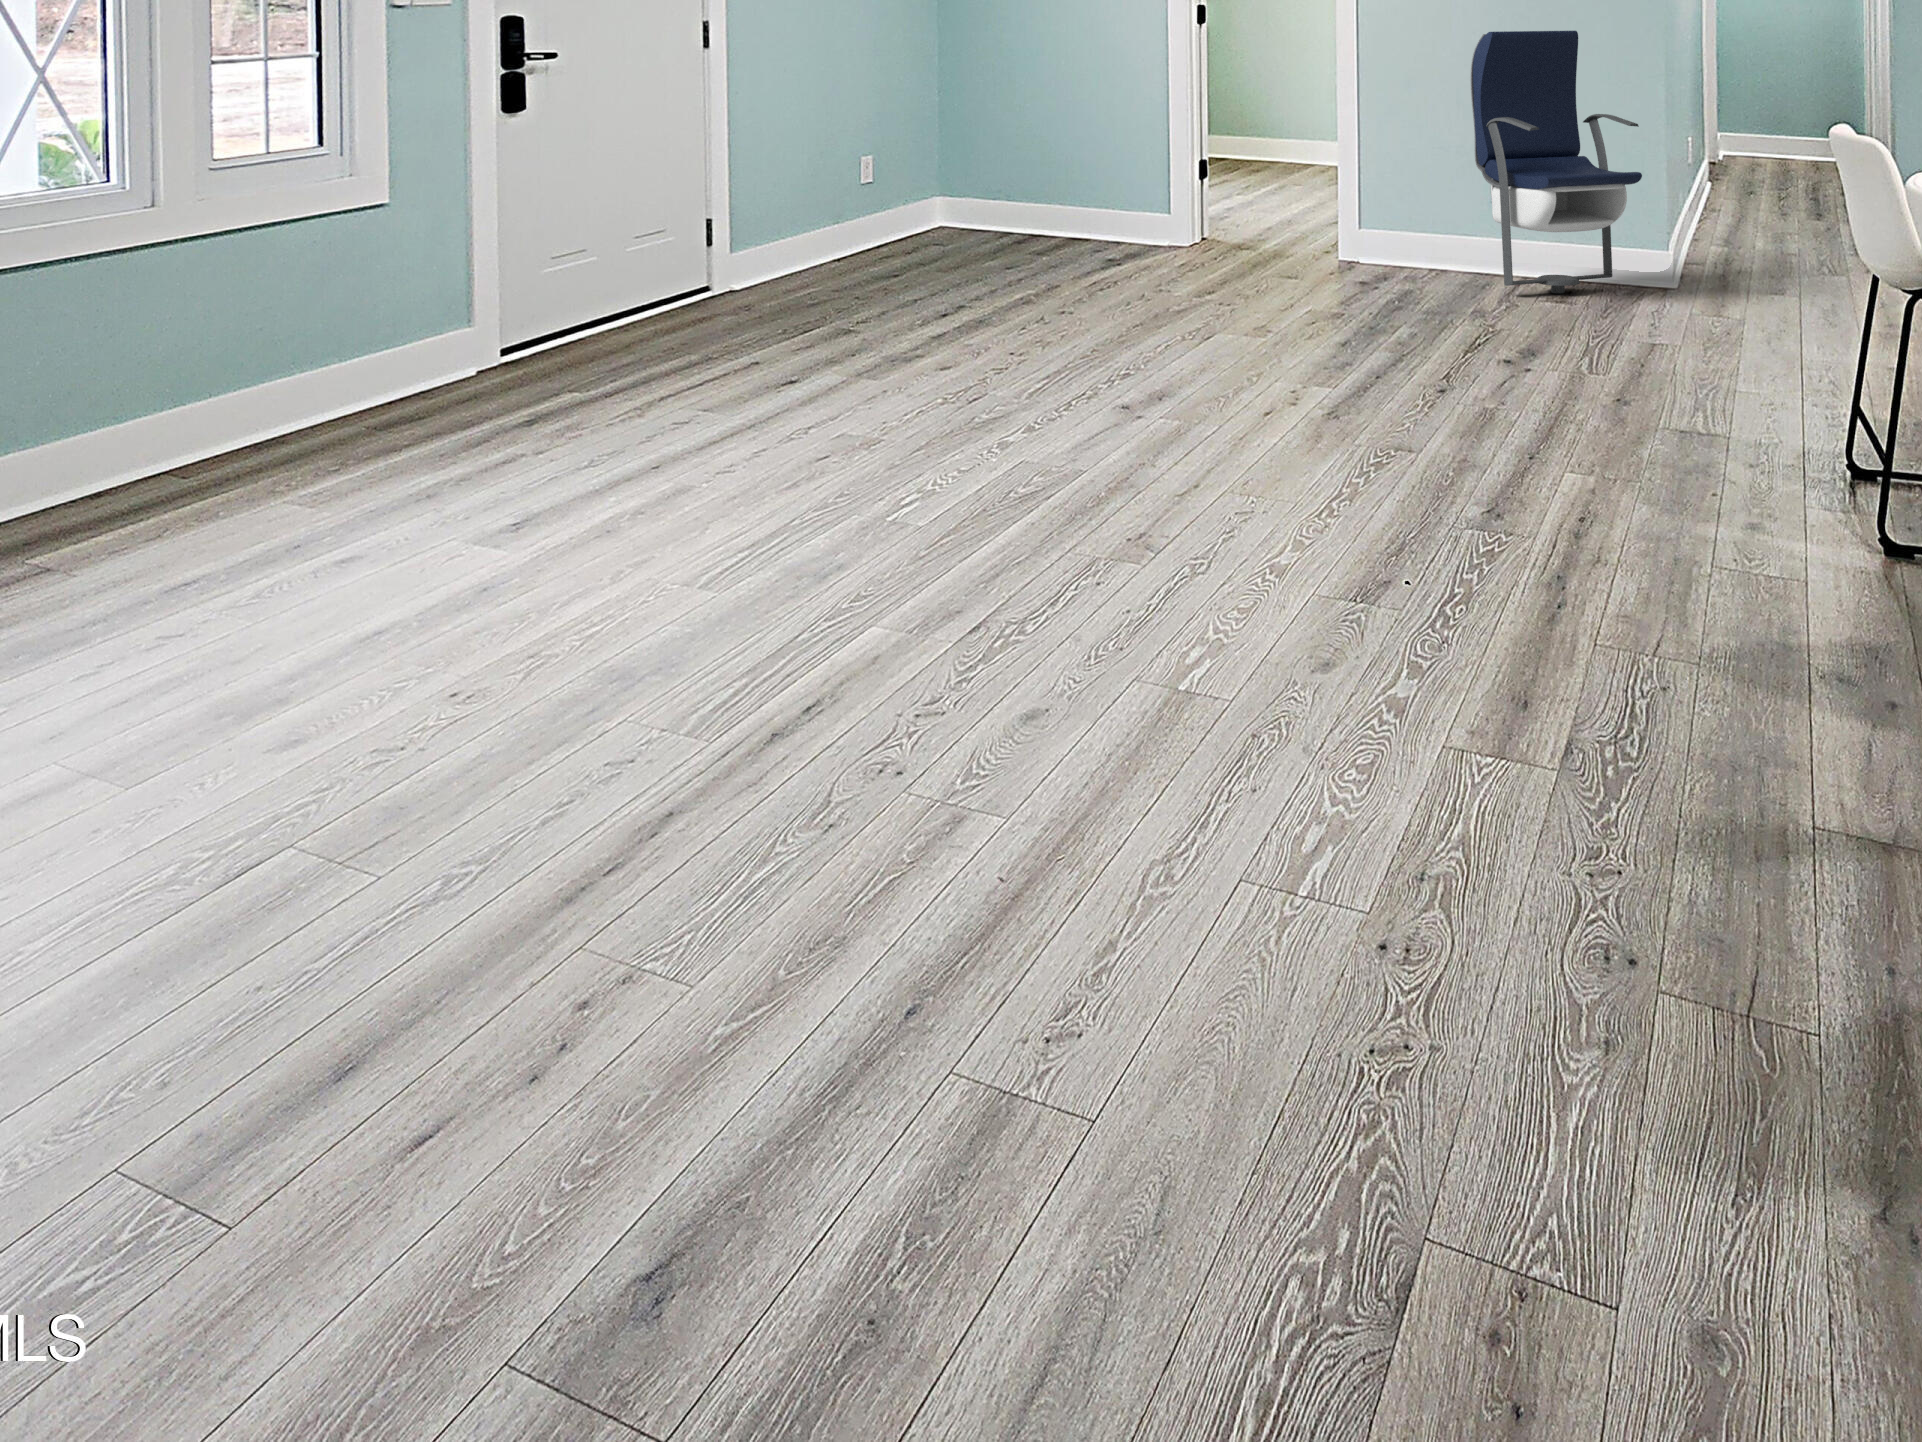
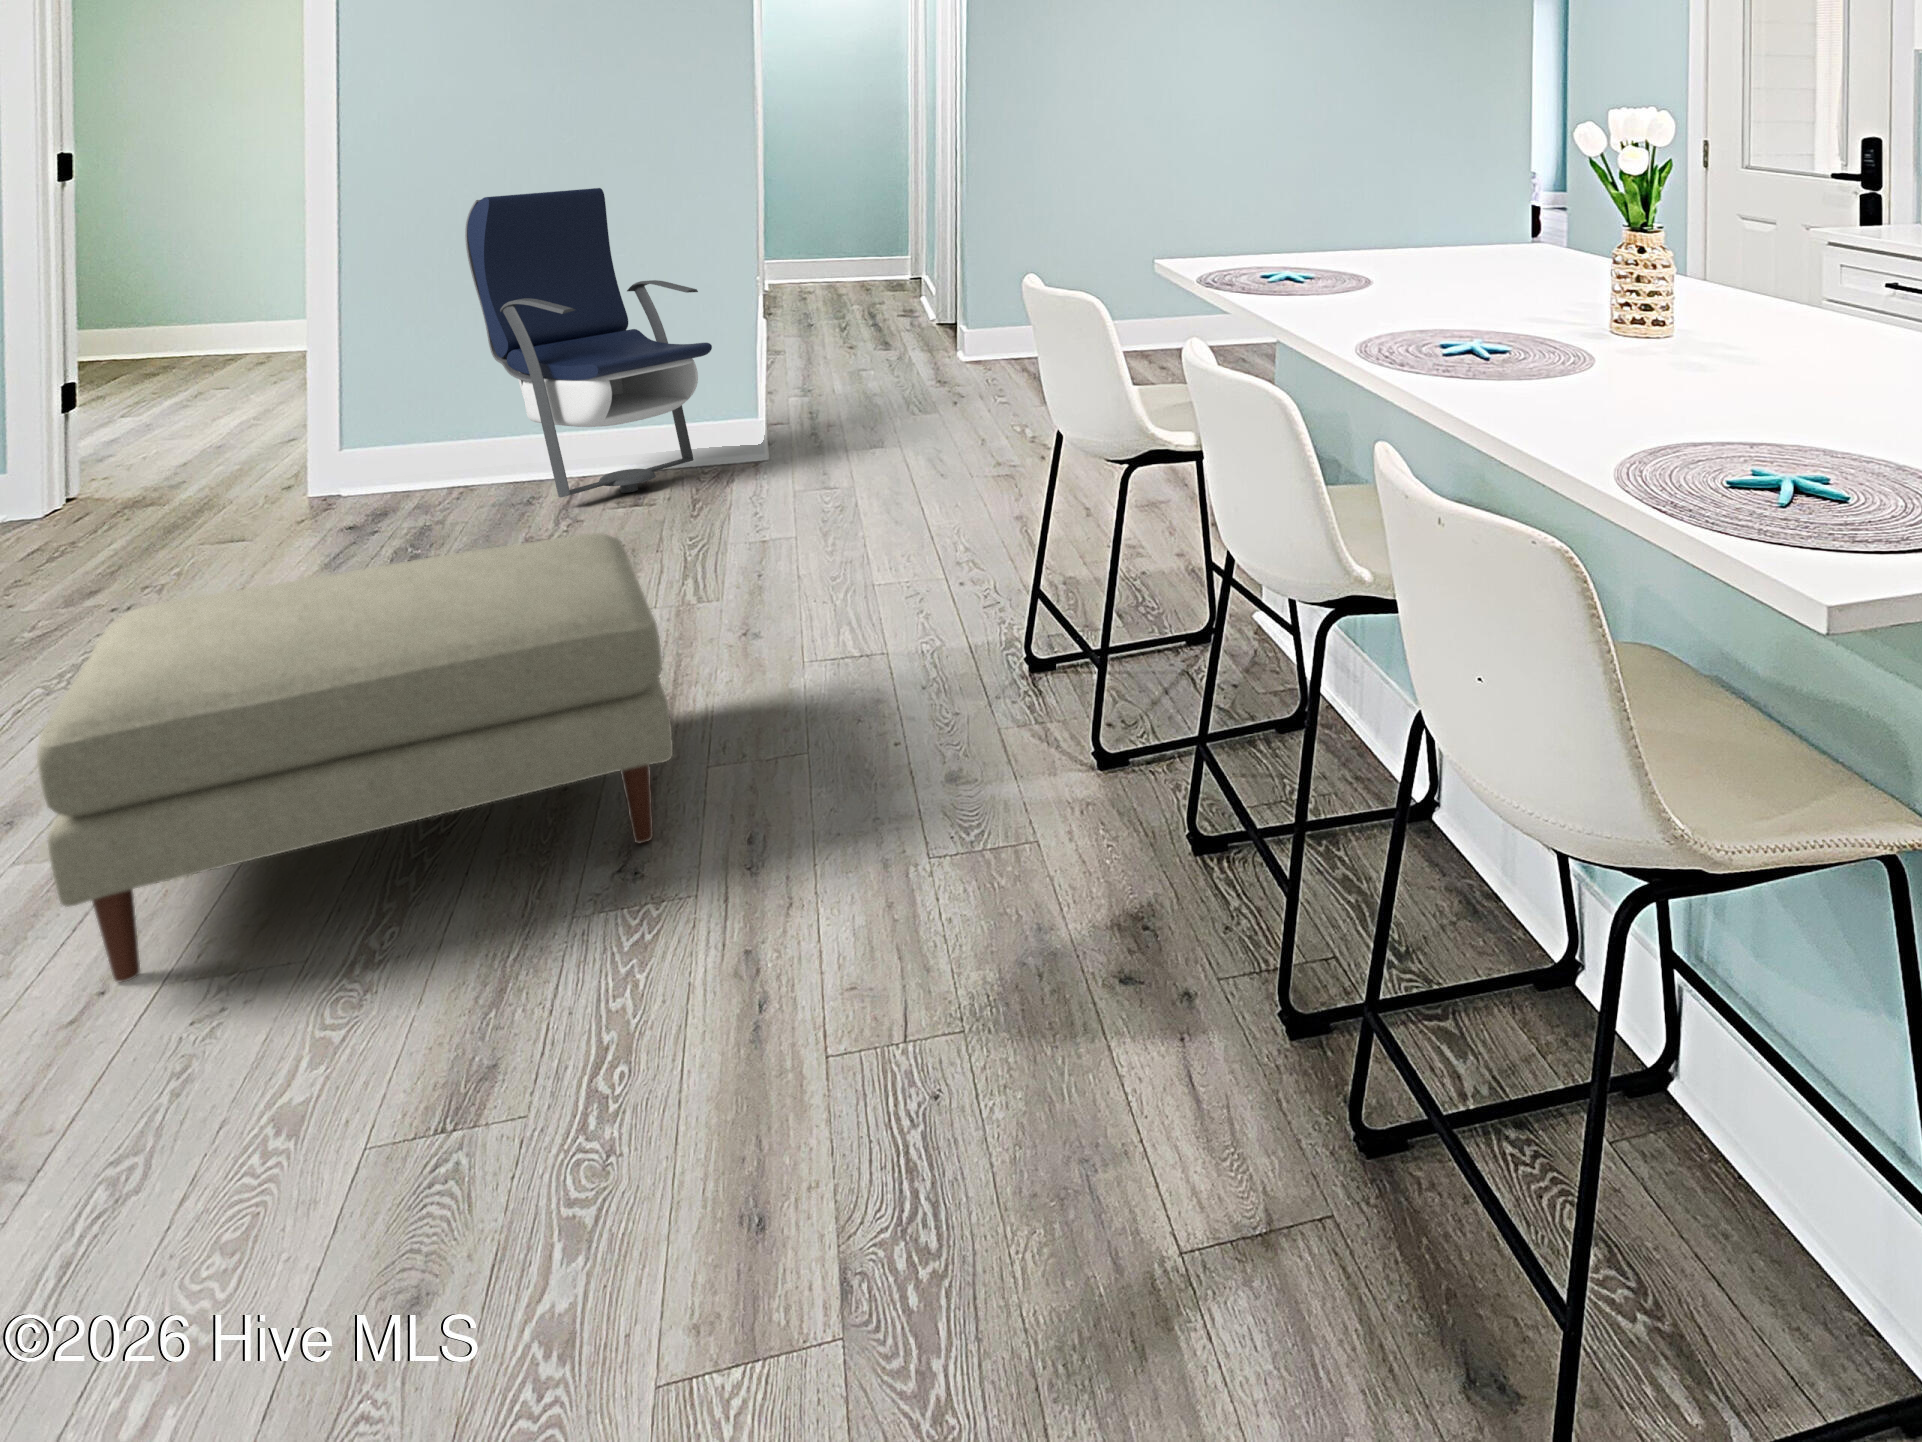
ottoman: none [1189,267,1542,499] -> present [37,533,673,982]

